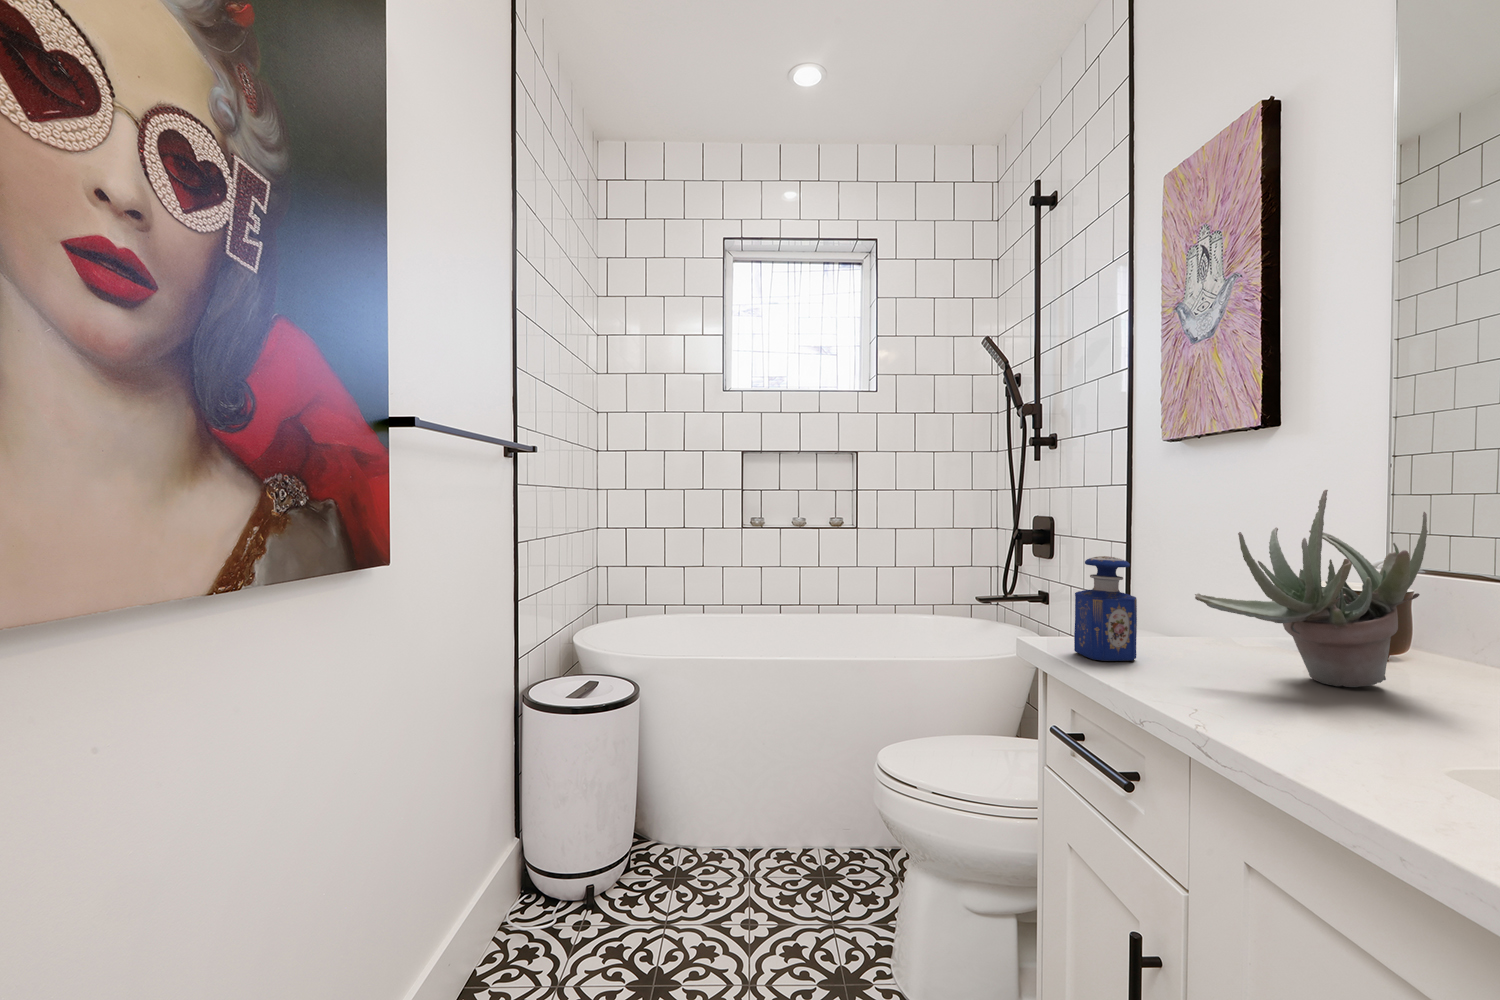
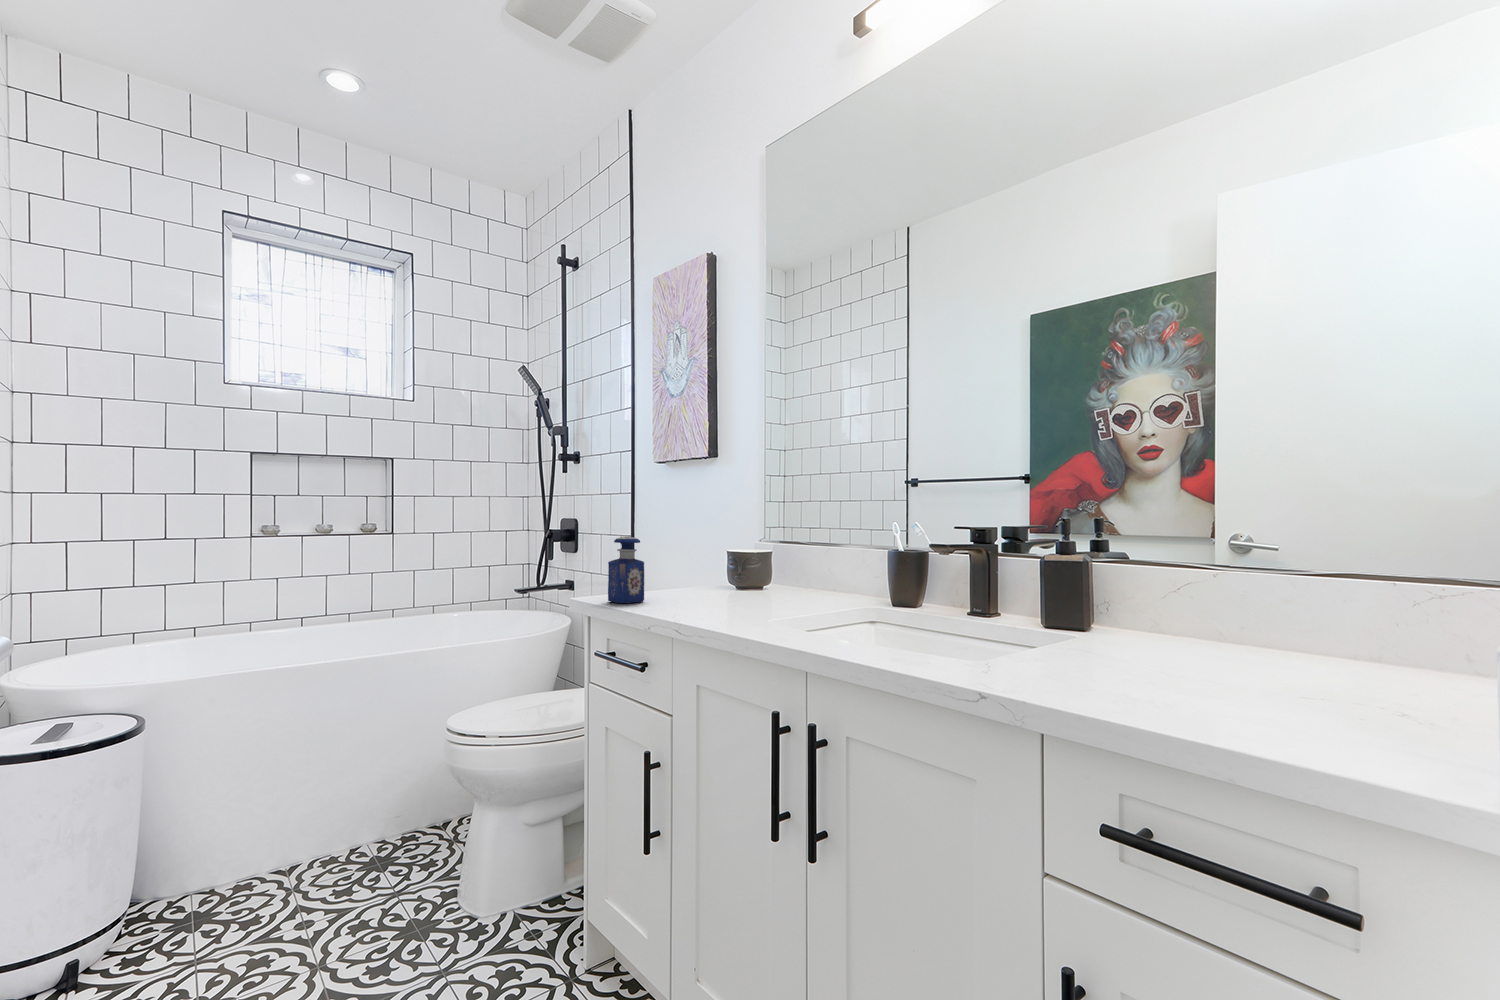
succulent plant: present [1195,490,1428,687] -> none [675,494,774,600]

